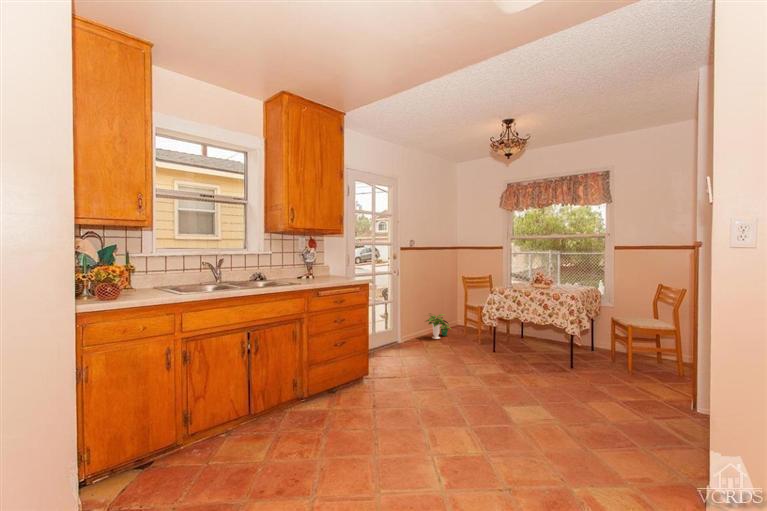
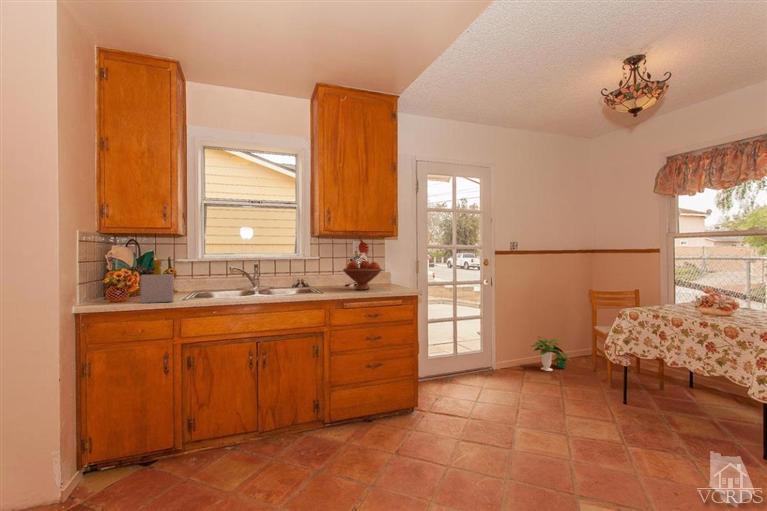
soap bottle: none [139,255,176,300] -> present [140,260,174,303]
fruit bowl: none [304,255,339,281] -> present [343,261,382,290]

